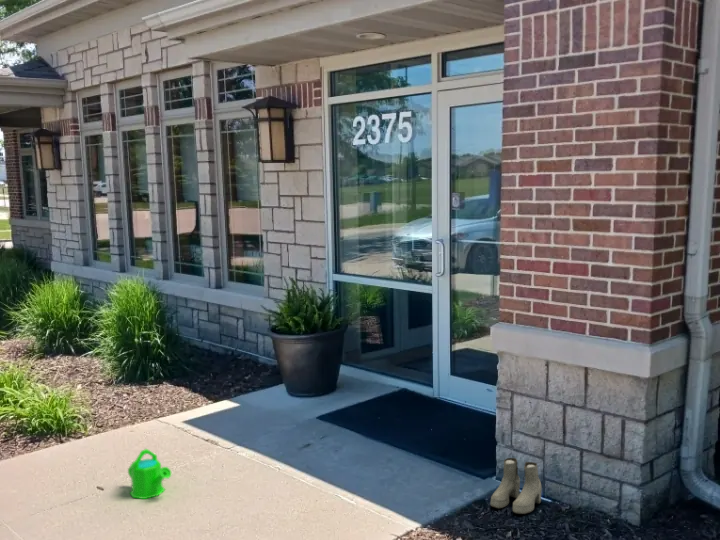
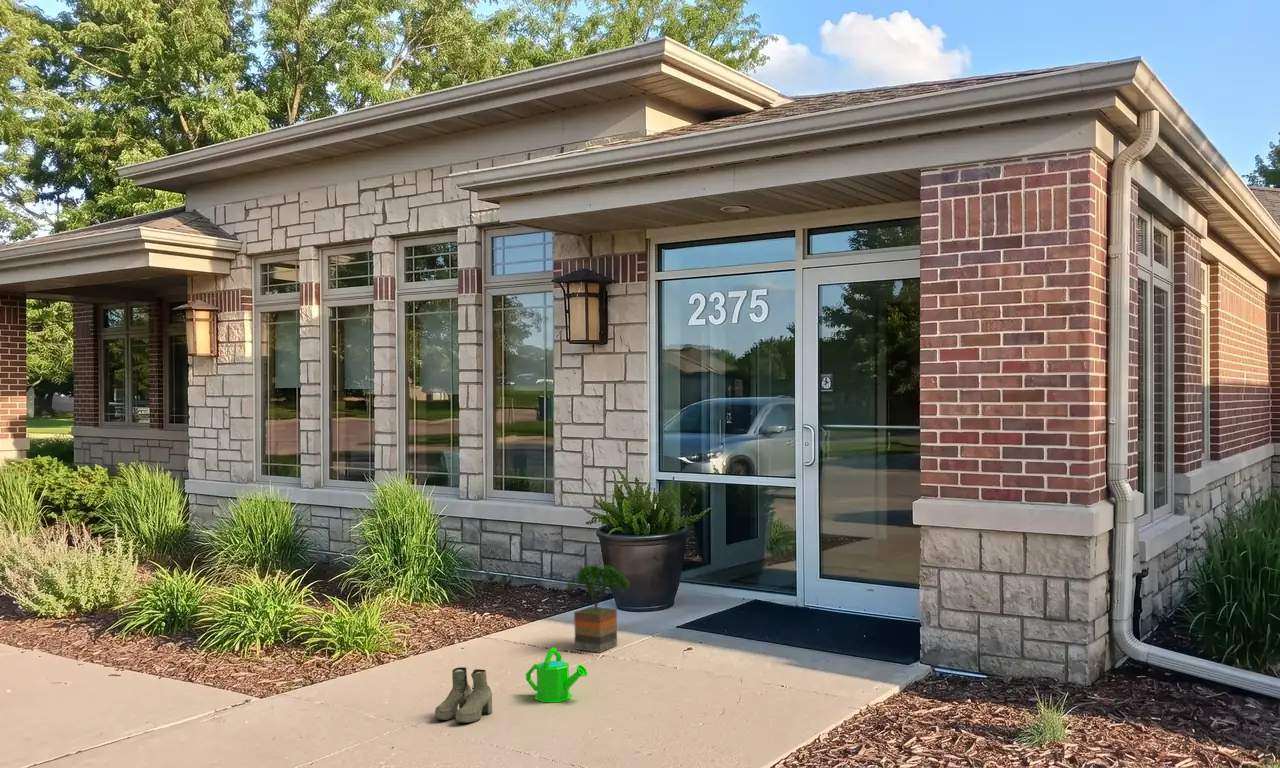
potted tree: none [206,360,264,439] -> present [566,565,629,653]
boots: present [491,458,541,514] -> present [435,667,492,723]

